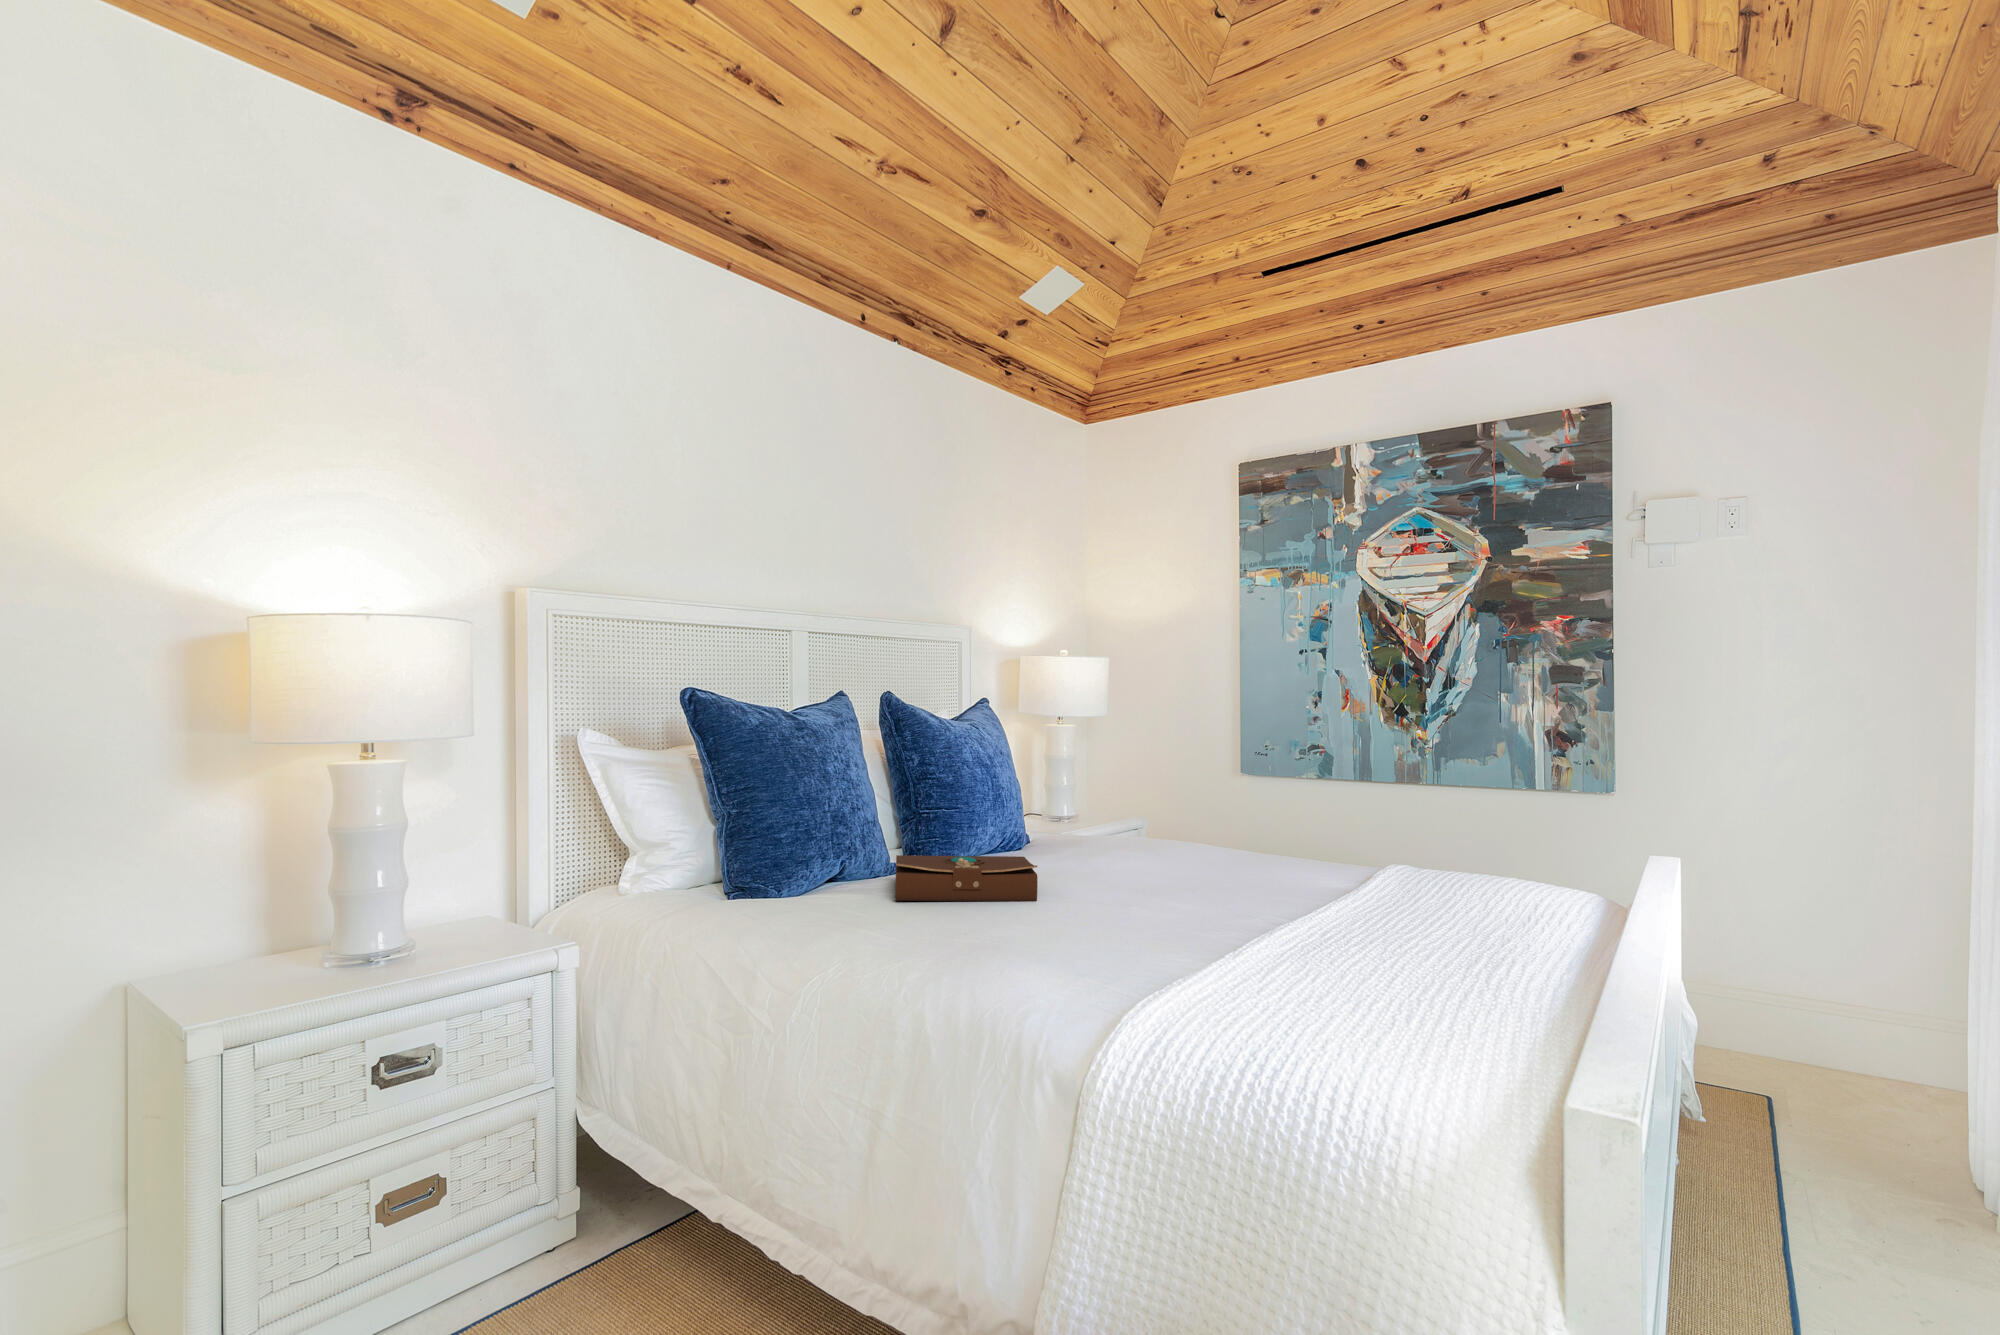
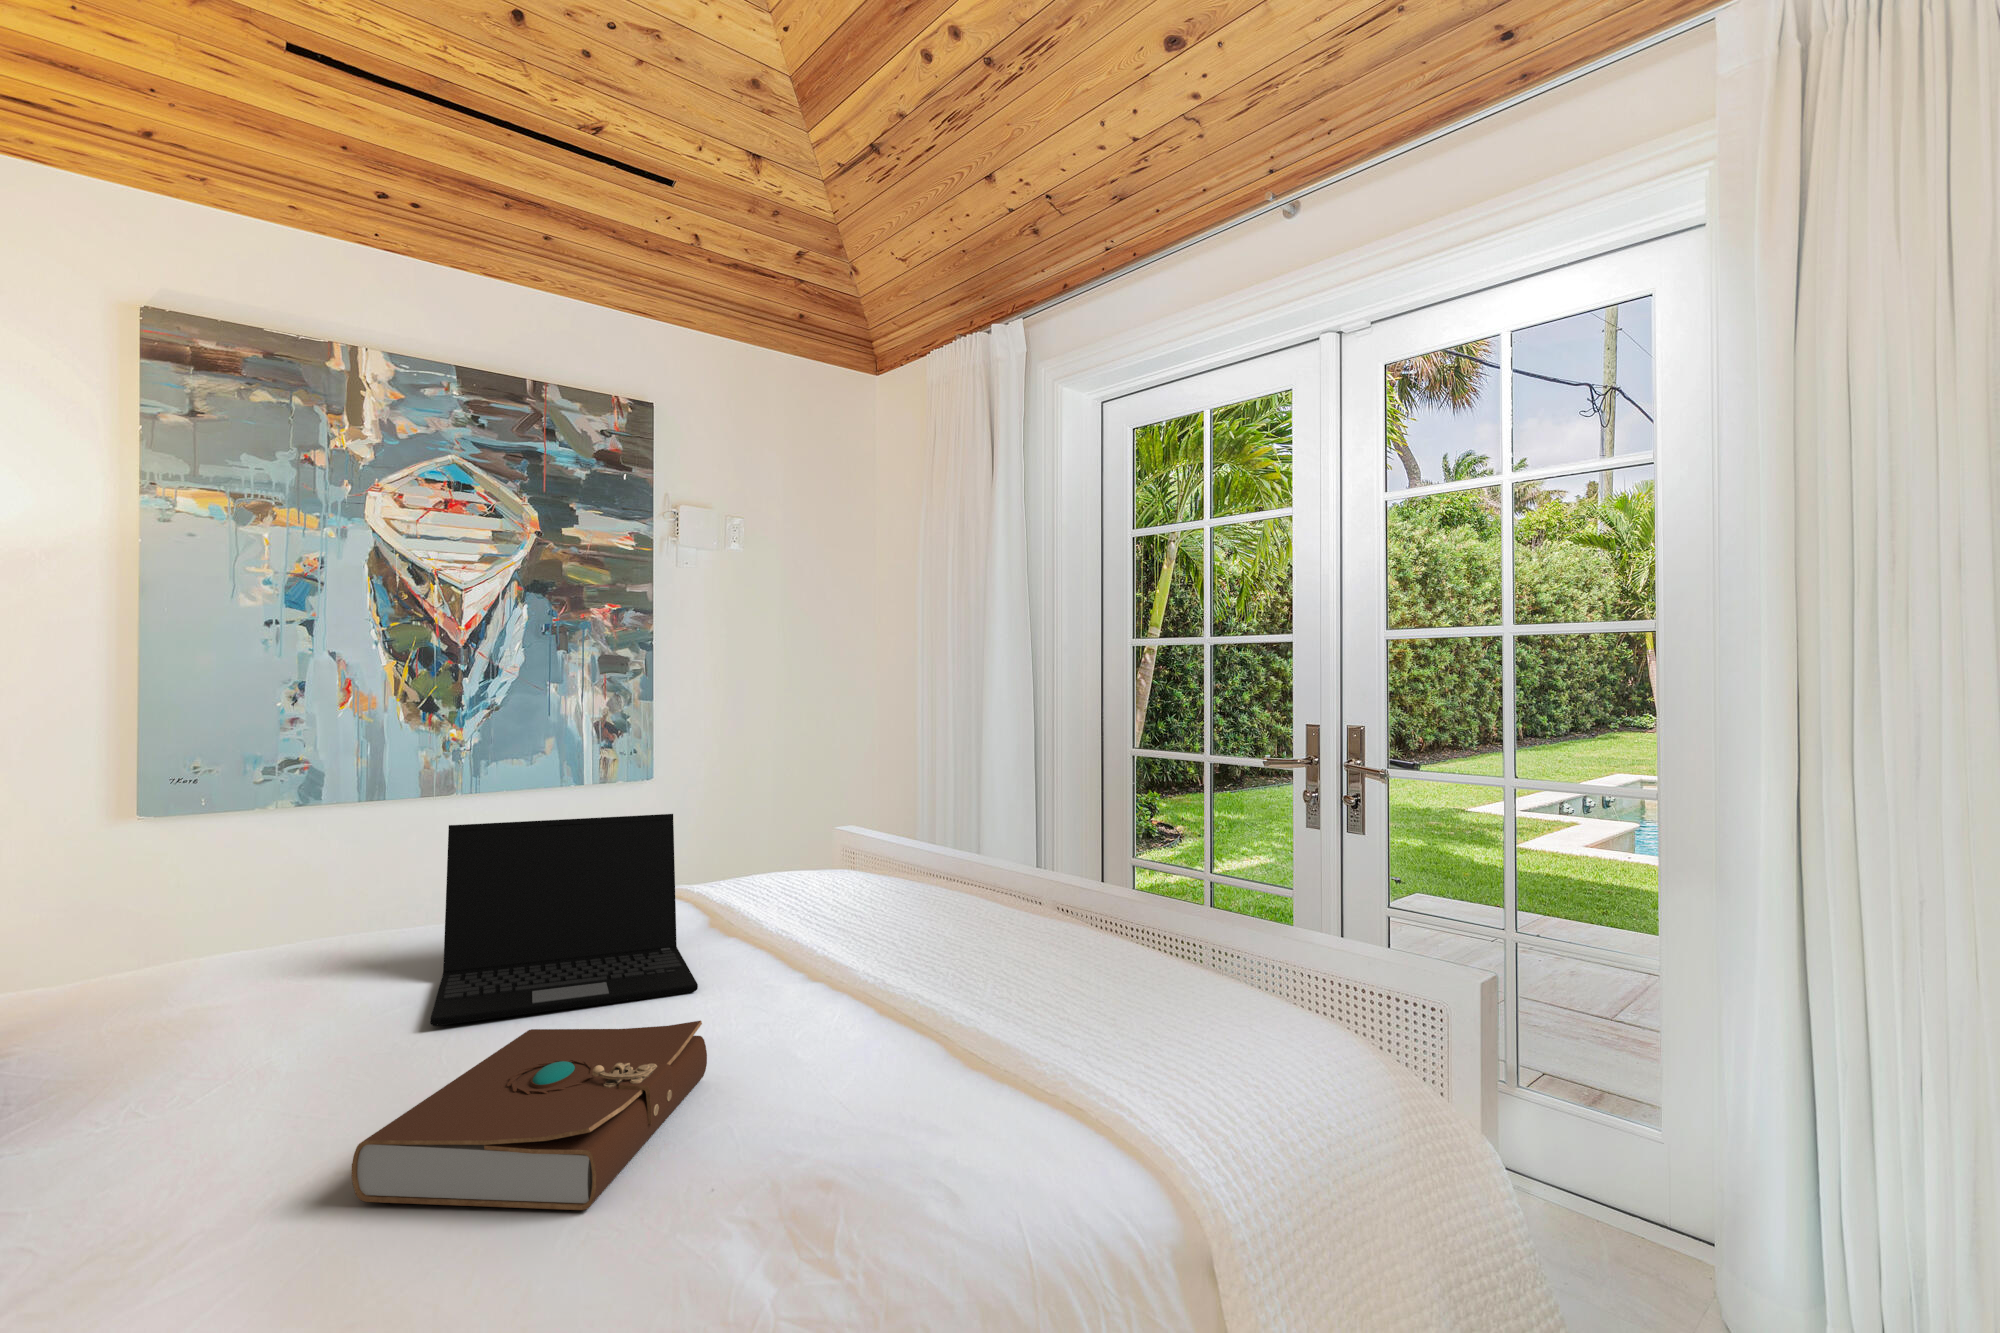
laptop: none [1065,765,1262,888] -> present [430,814,698,1026]

